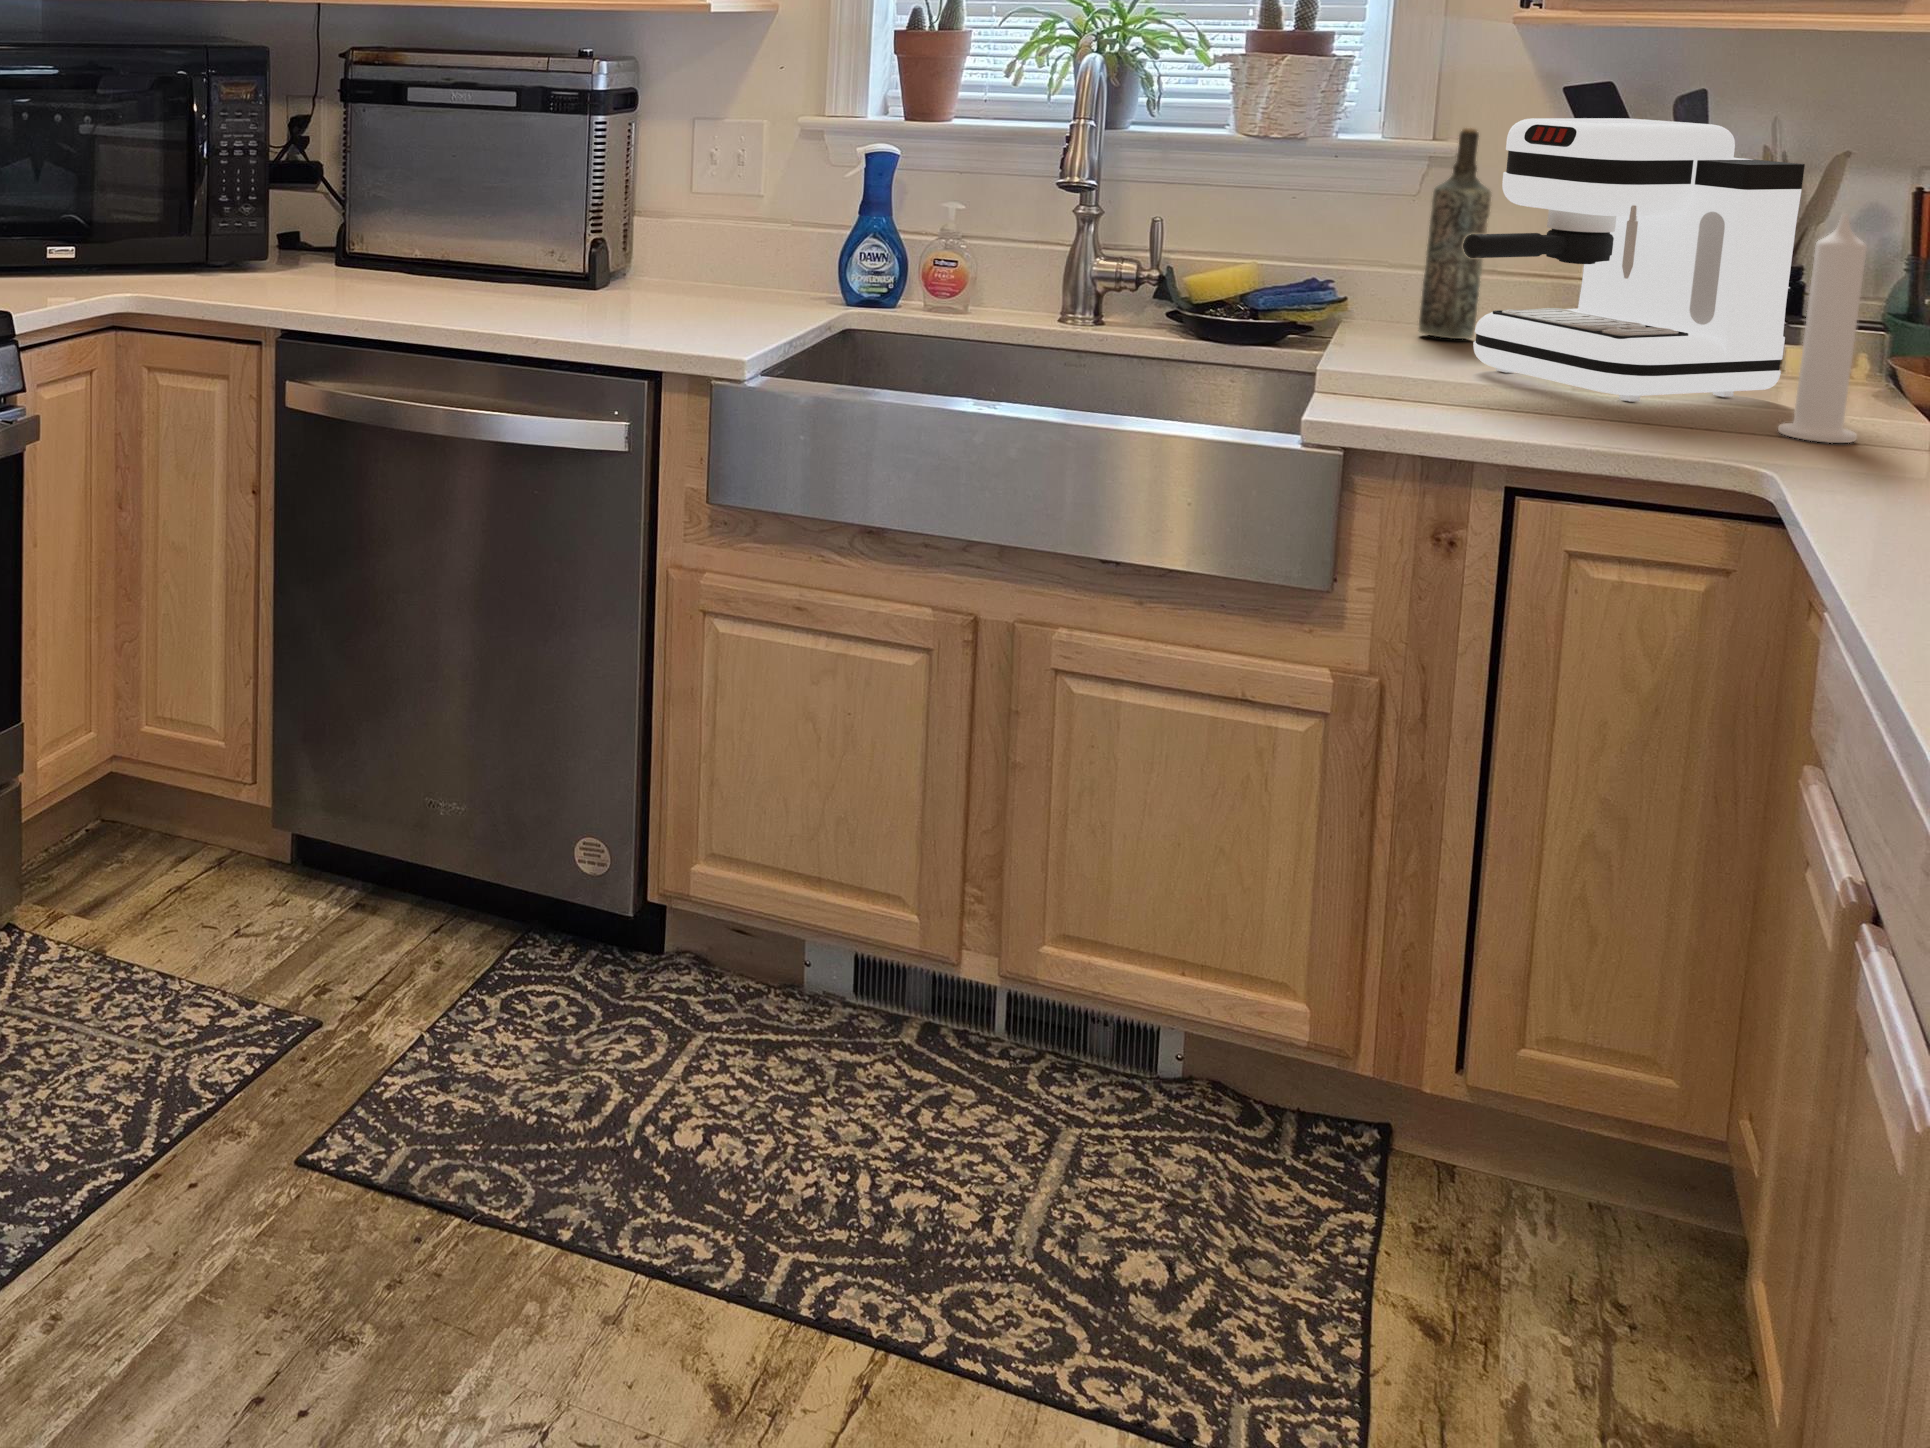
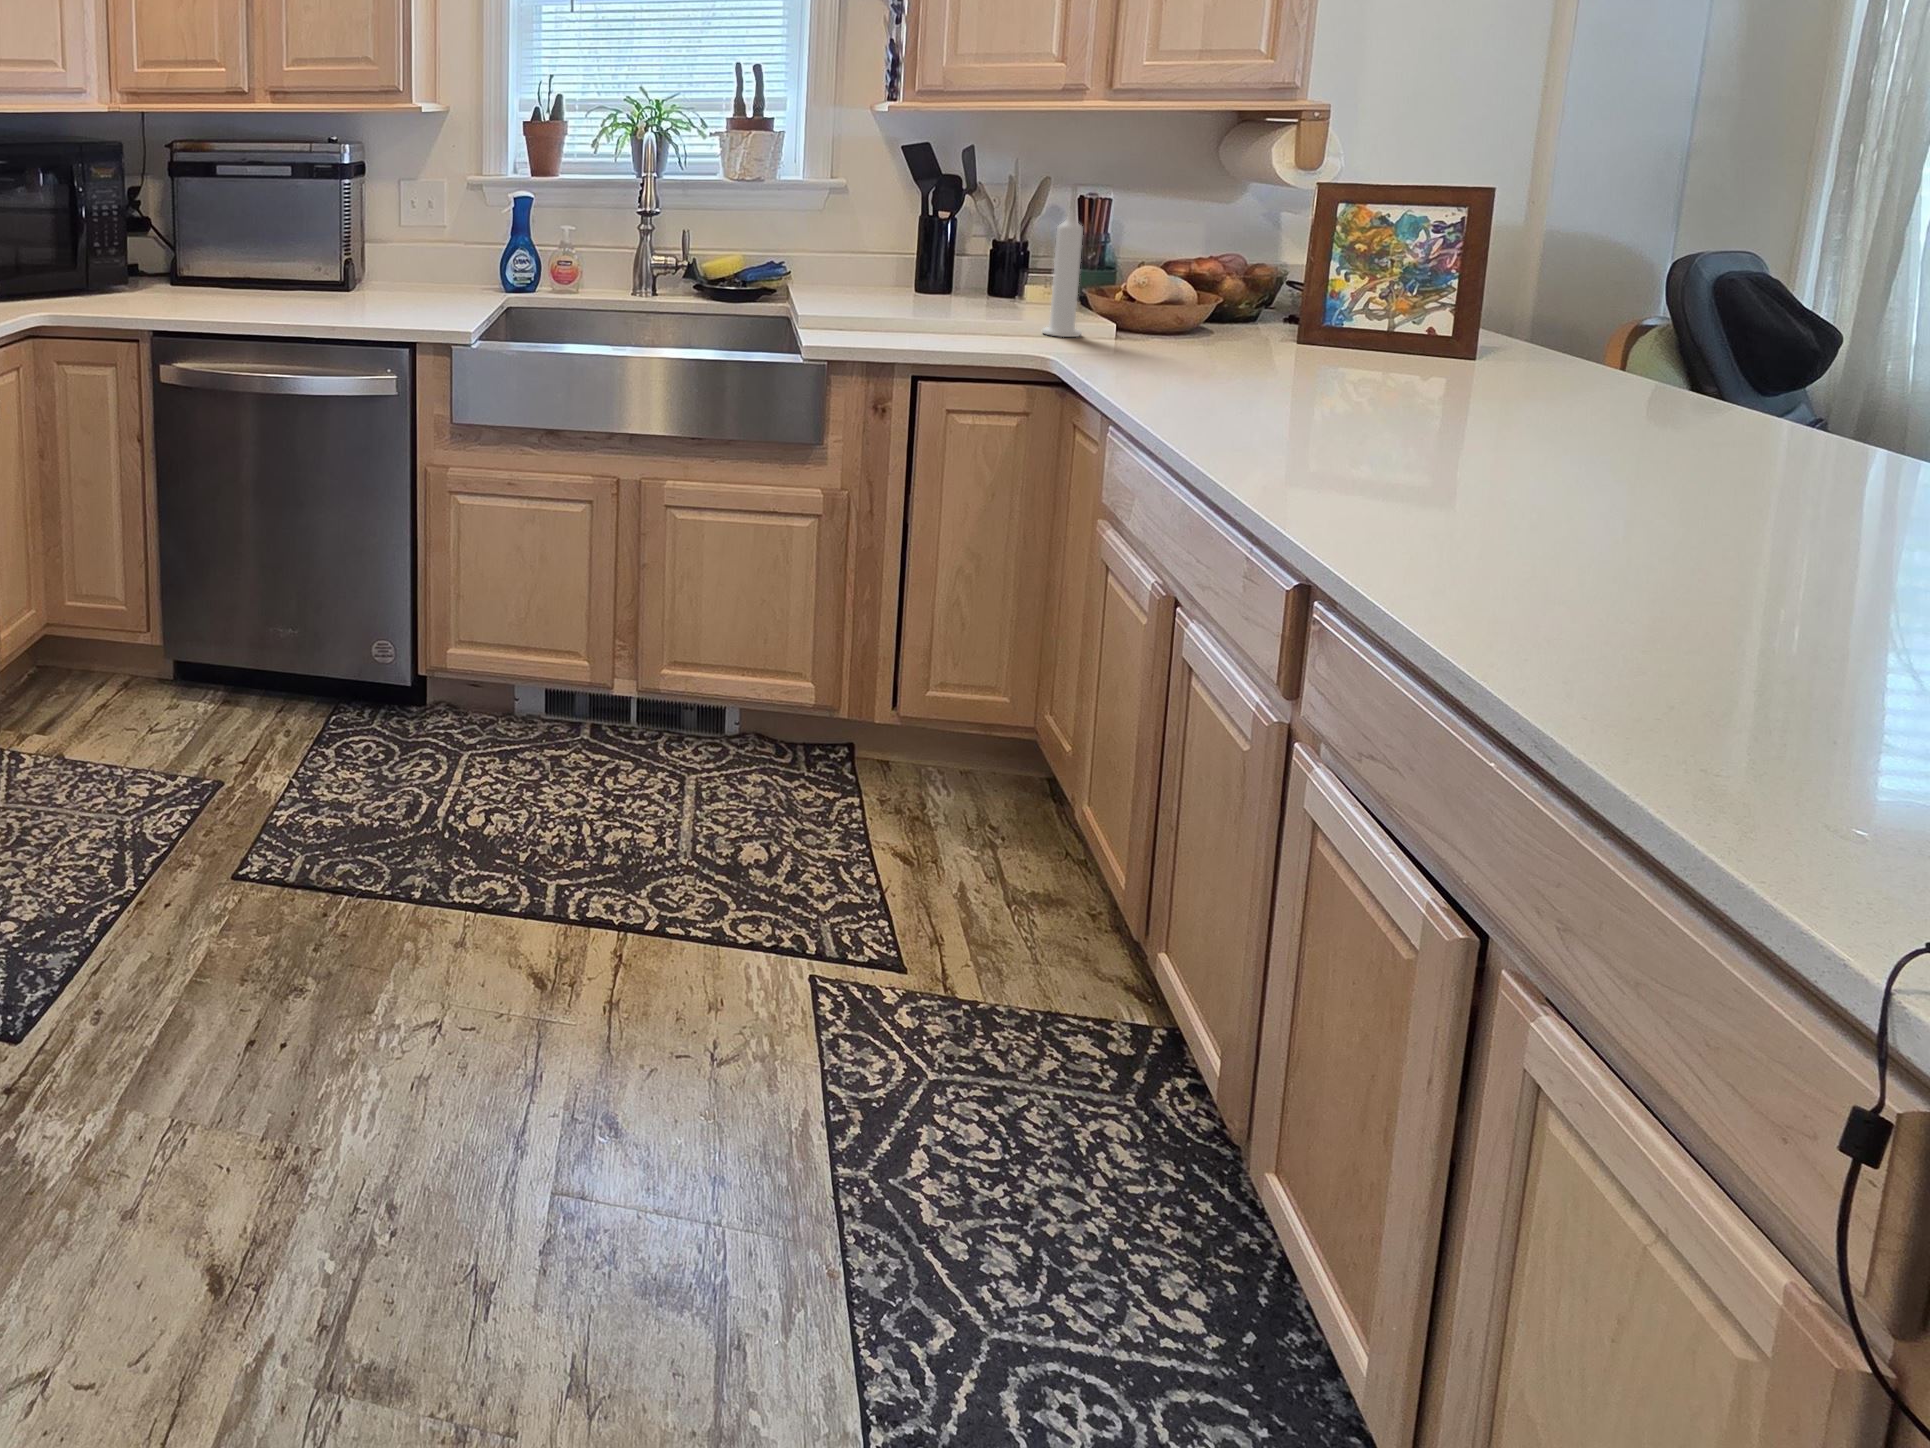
coffee maker: present [1463,118,1805,401] -> none [867,161,1037,321]
bottle: present [1418,128,1491,339] -> none [827,169,863,290]

